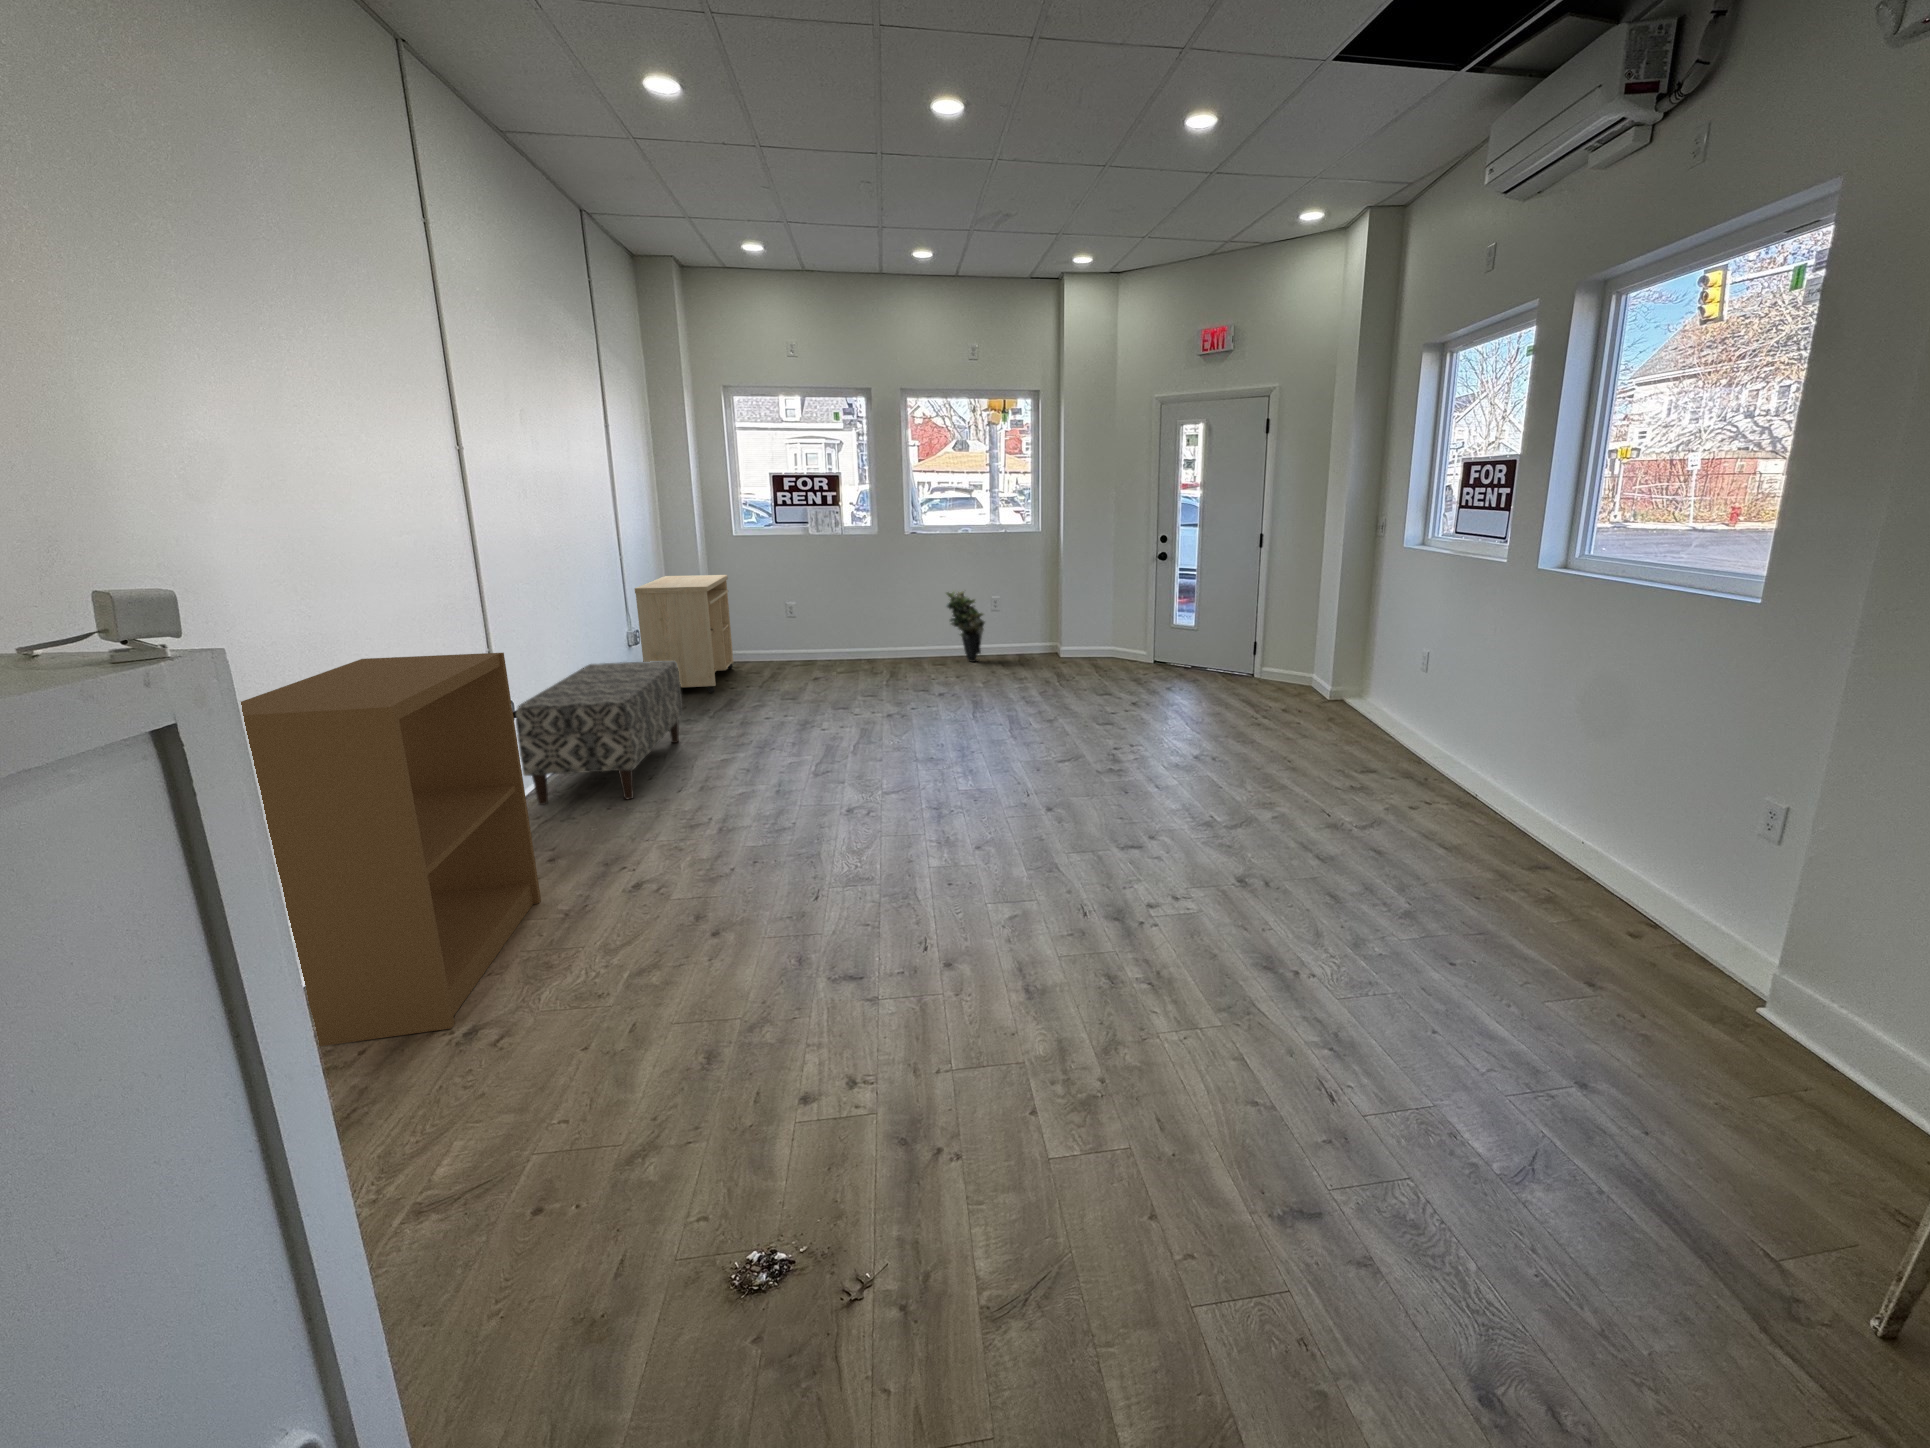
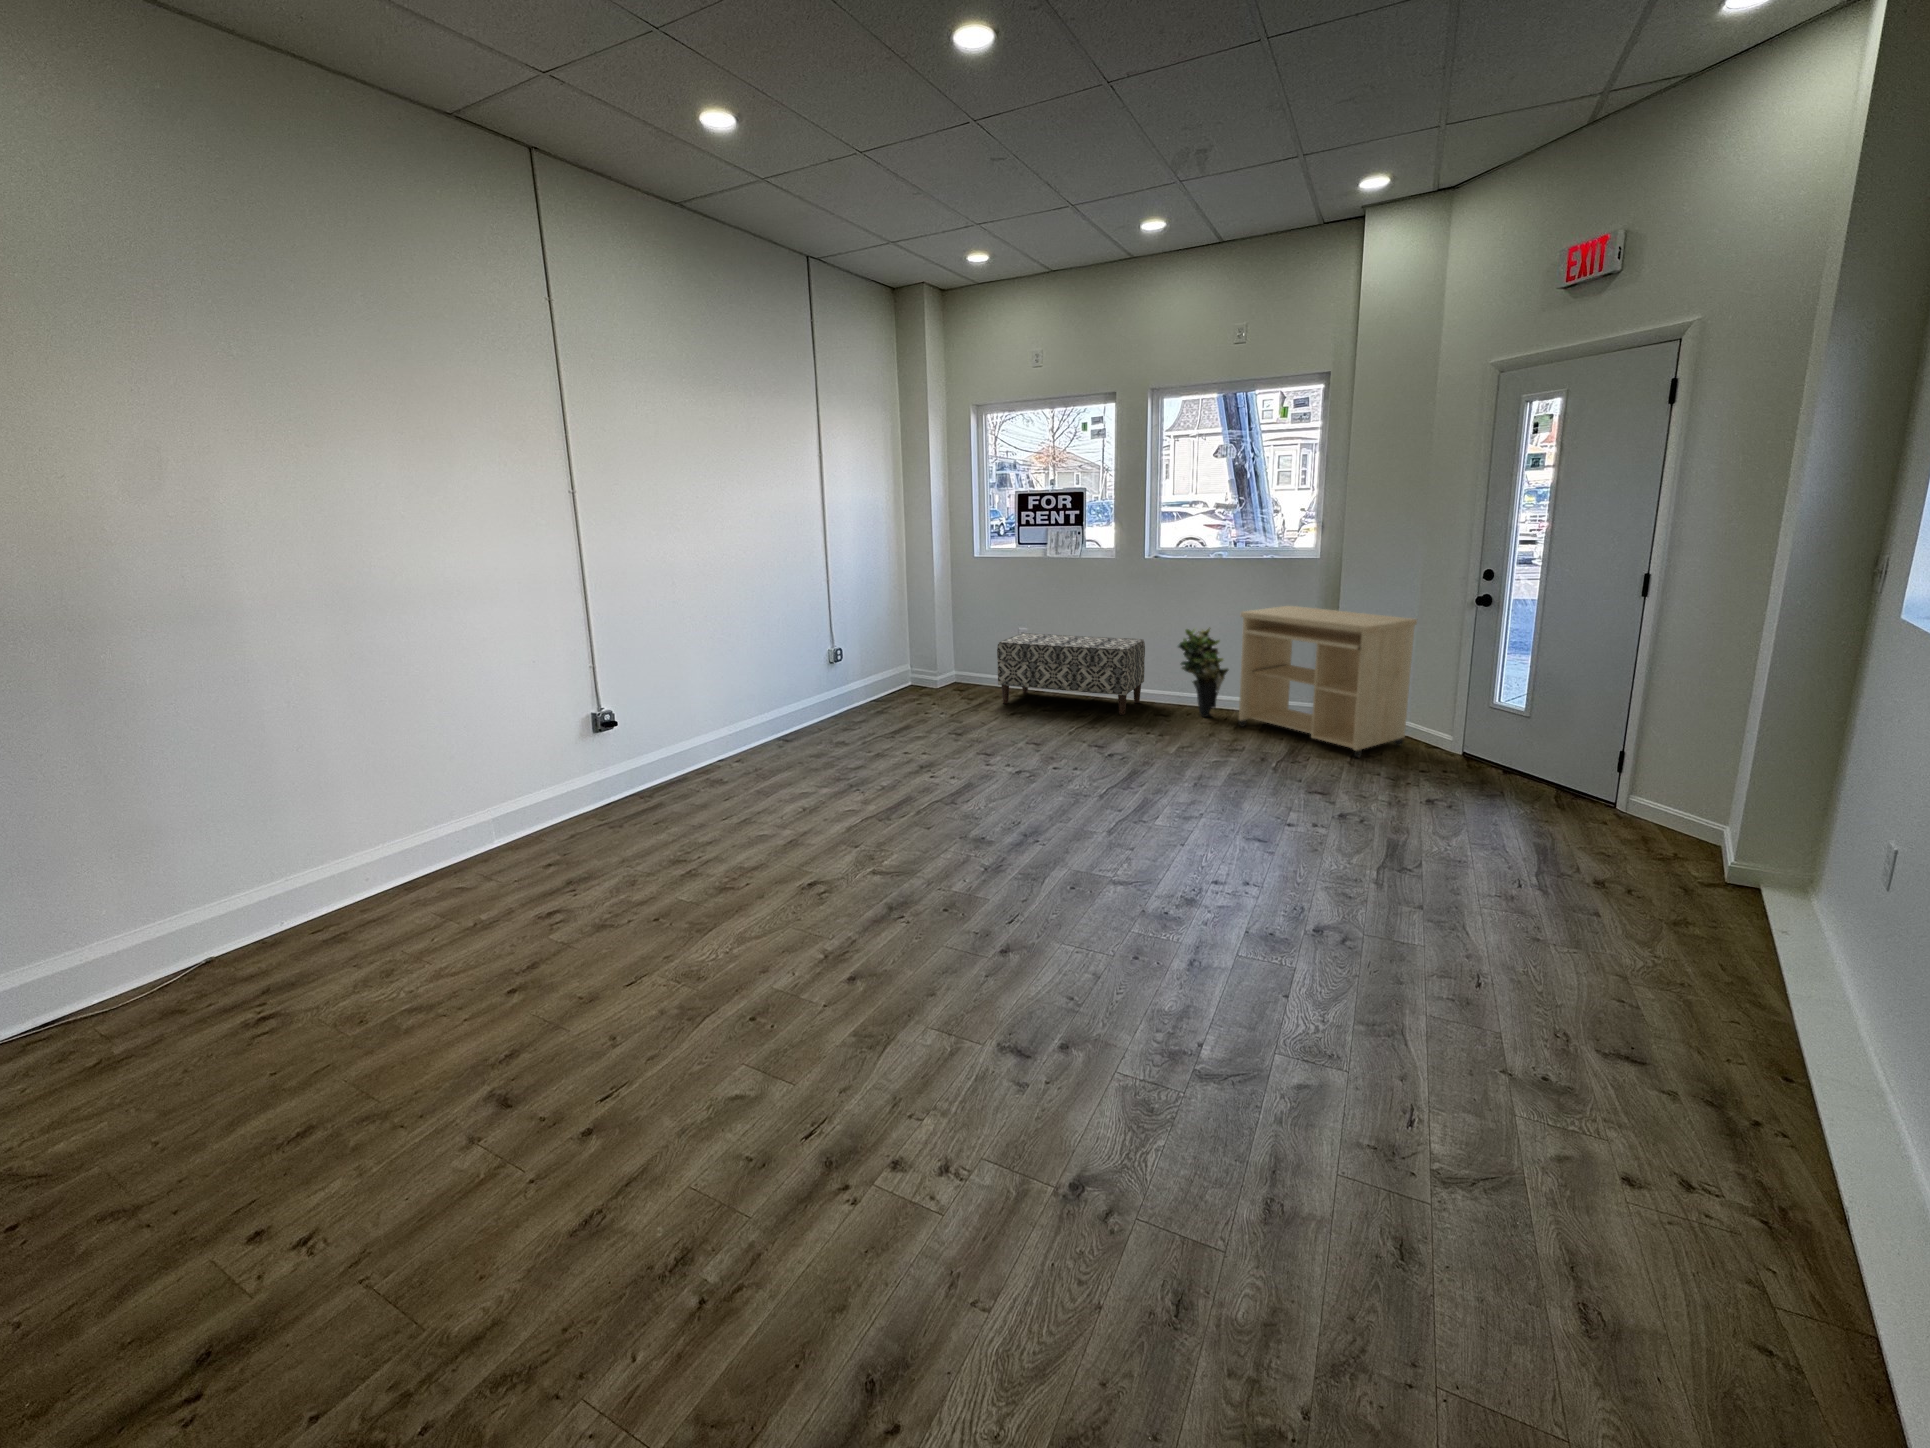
desk: present [635,575,733,693] -> present [1239,606,1417,757]
bookshelf: present [241,653,541,1046] -> none [142,674,486,1001]
bench: present [516,661,683,805] -> present [997,633,1145,715]

